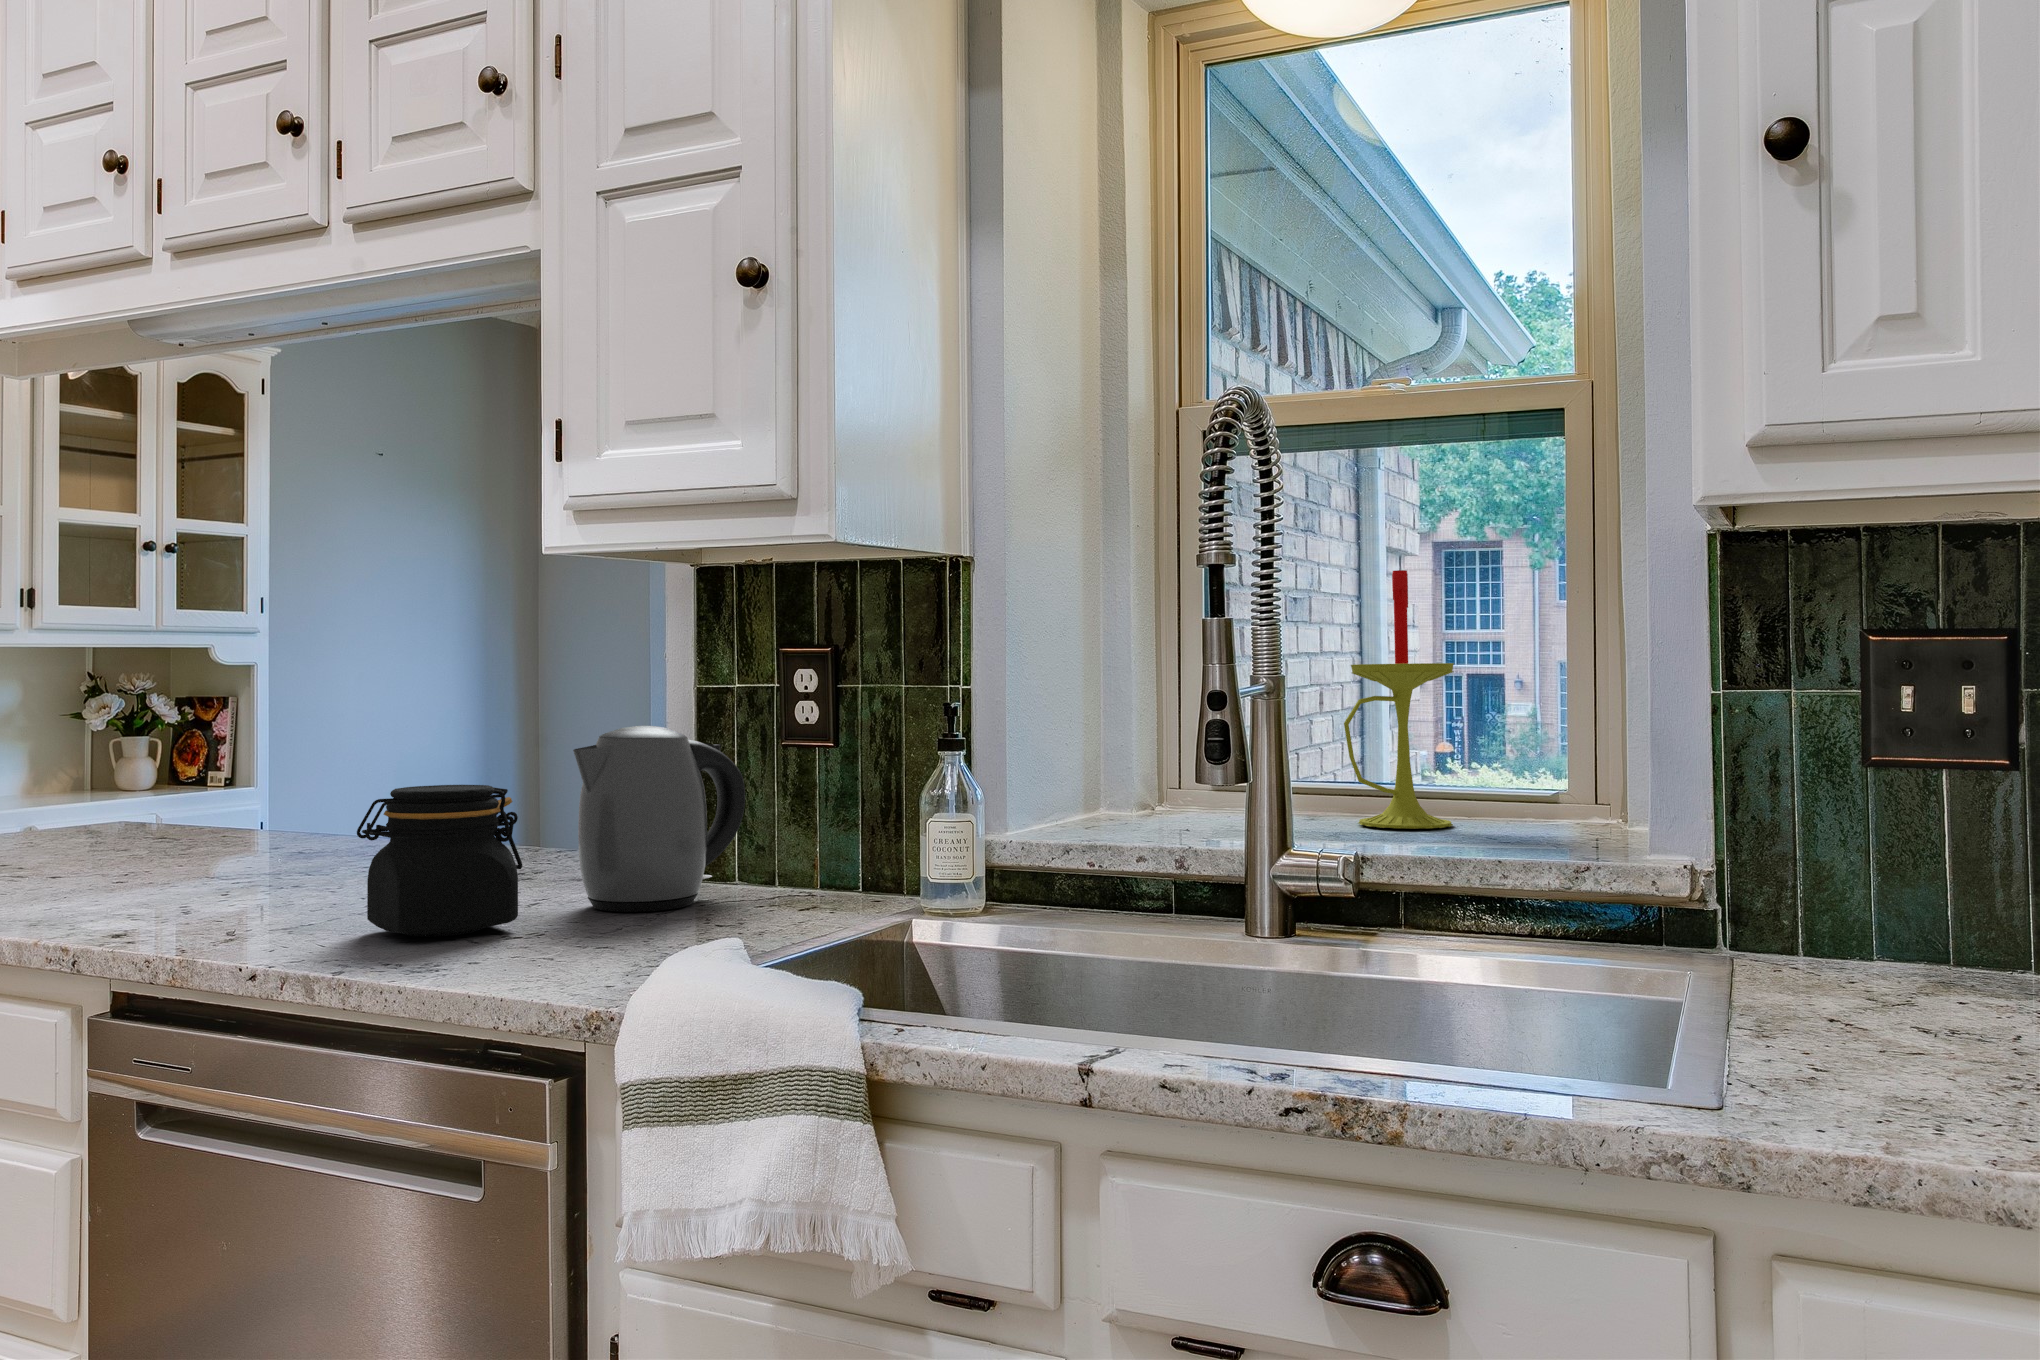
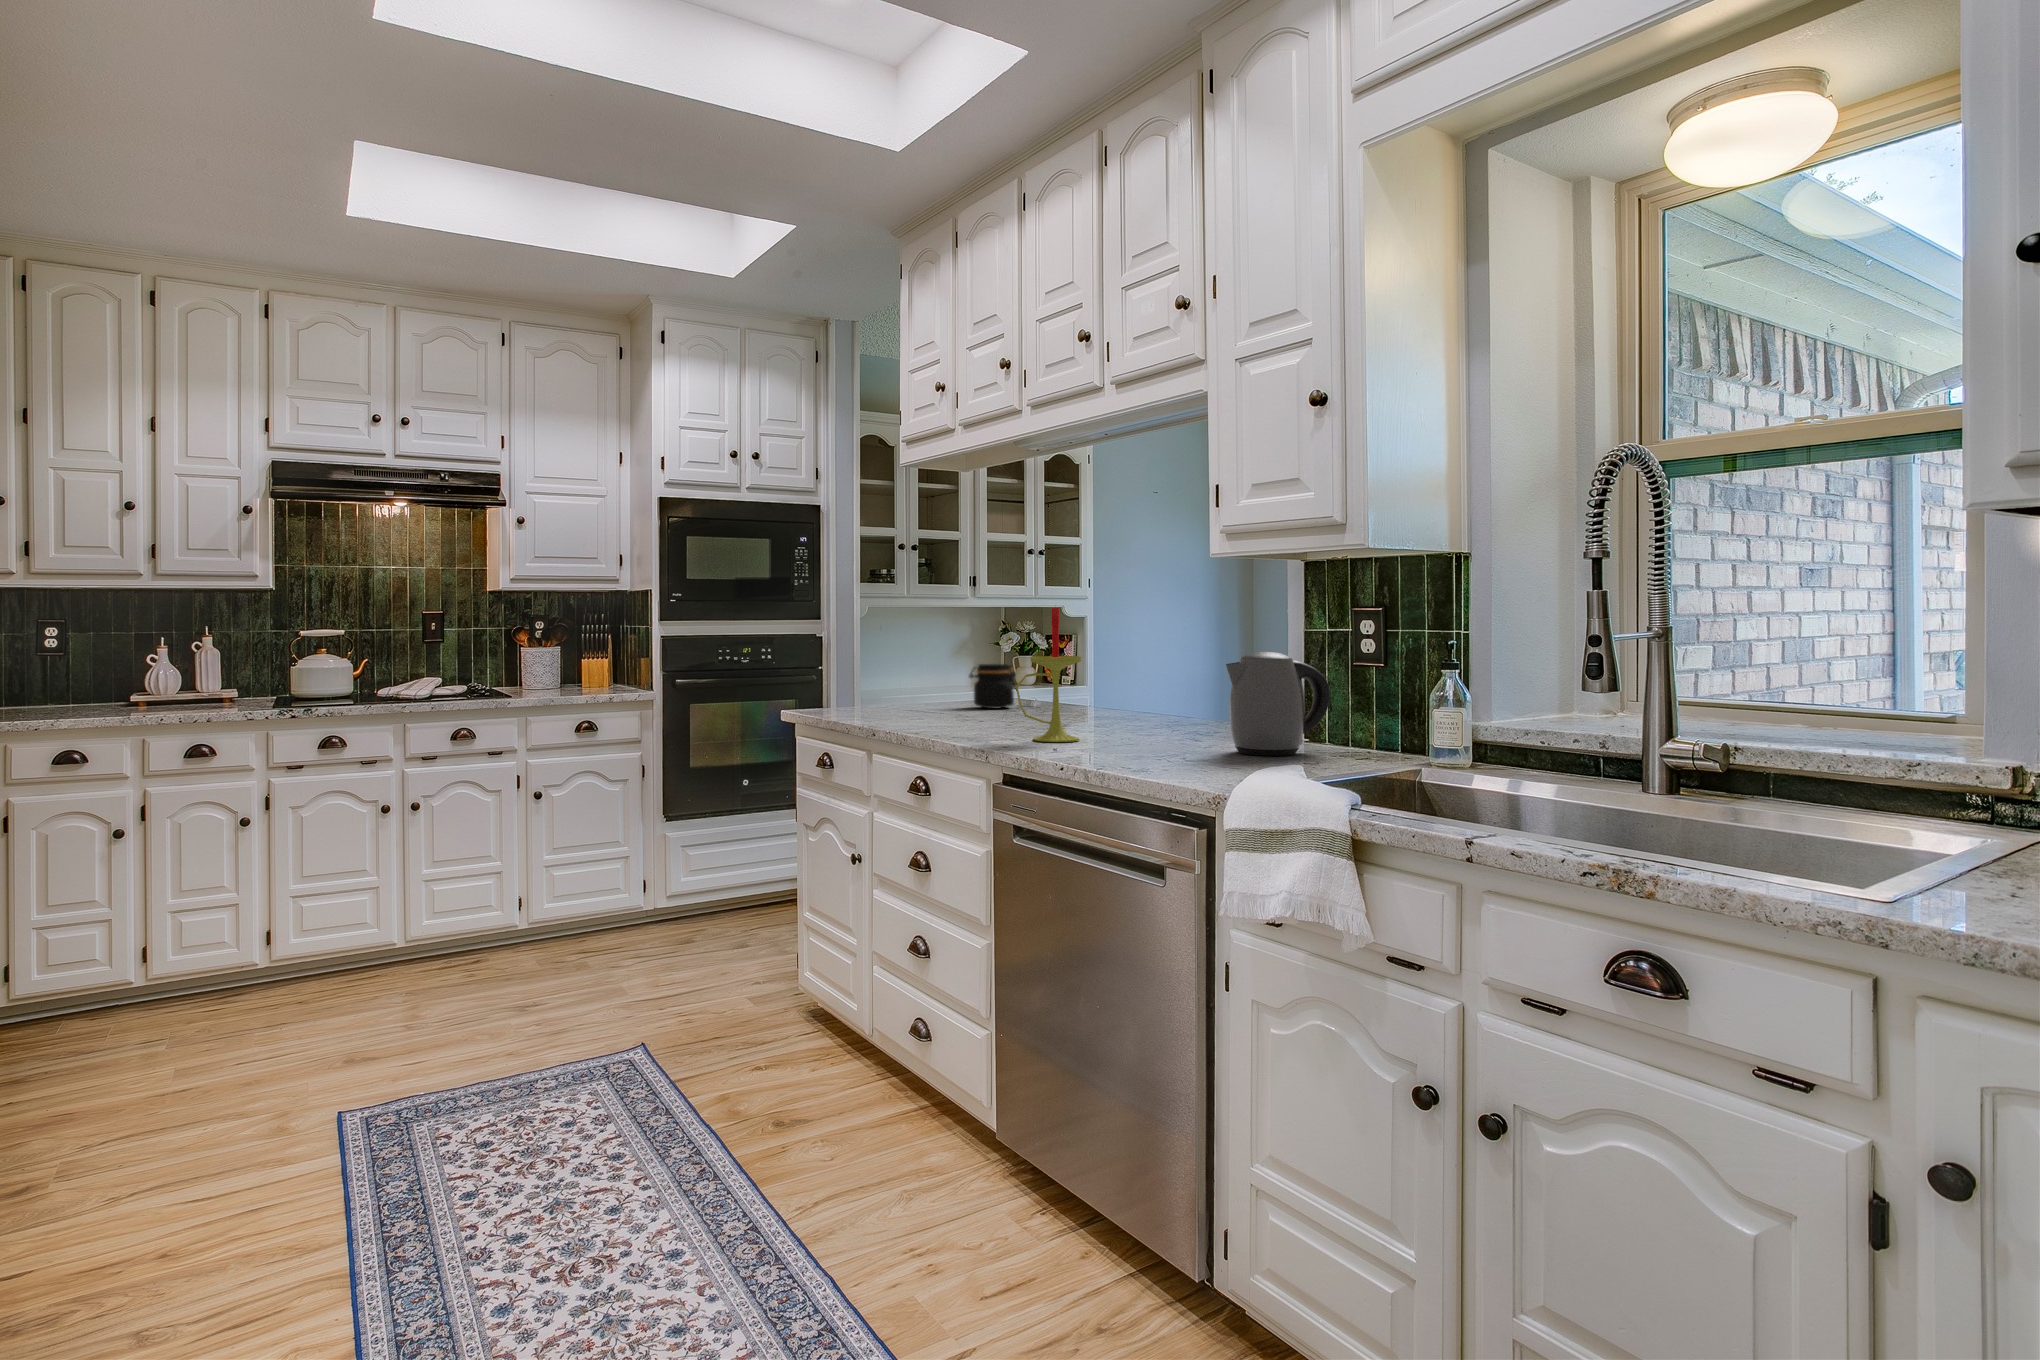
candle: present [1344,570,1454,829] -> present [1016,608,1081,742]
jar: present [357,785,522,937] -> present [969,664,1016,708]

